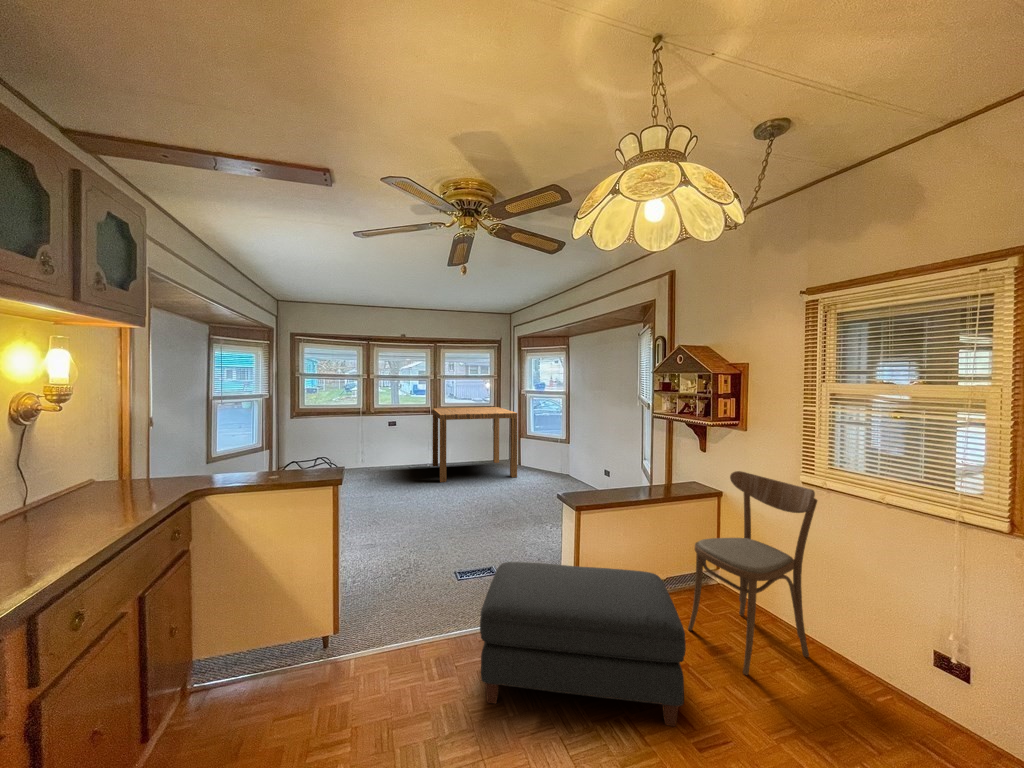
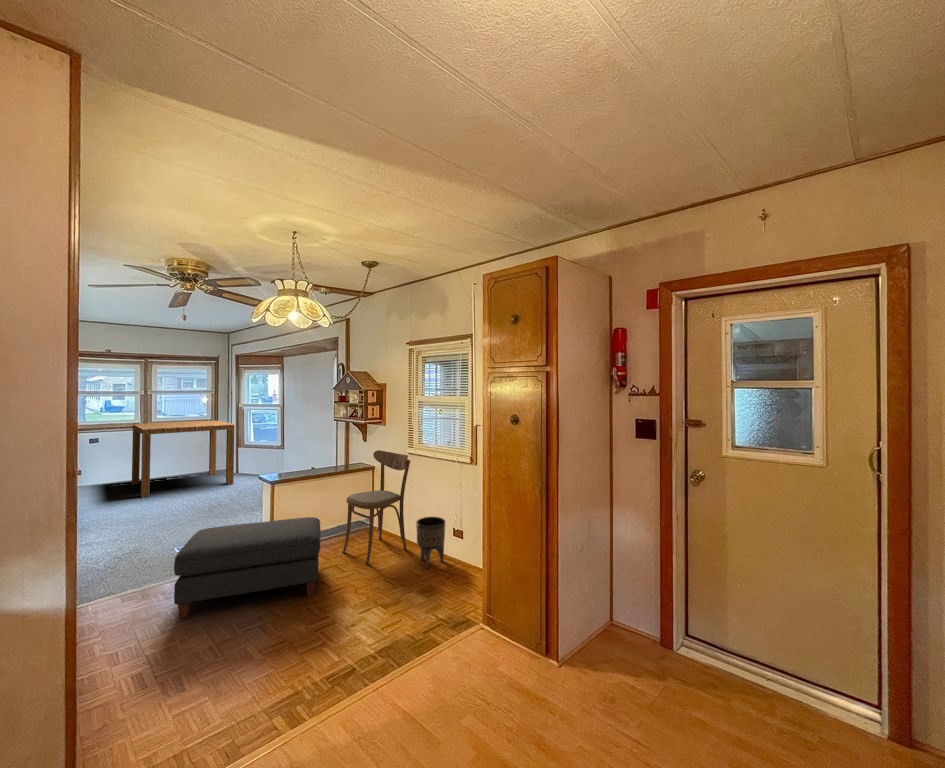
planter: none [853,617,934,734] -> present [416,517,445,568]

